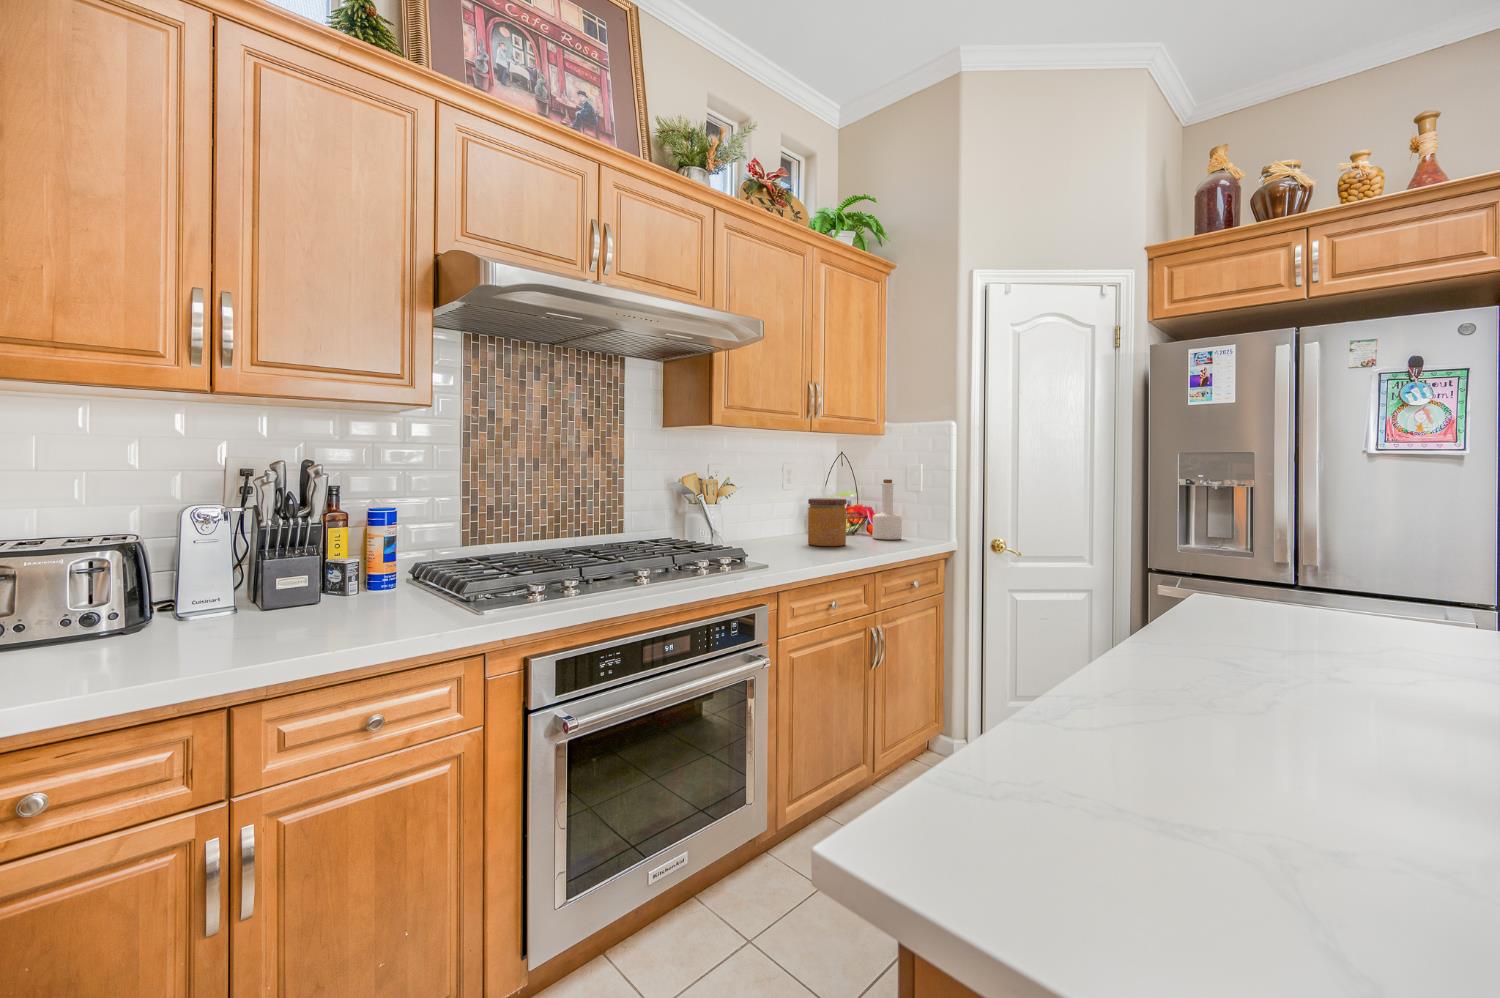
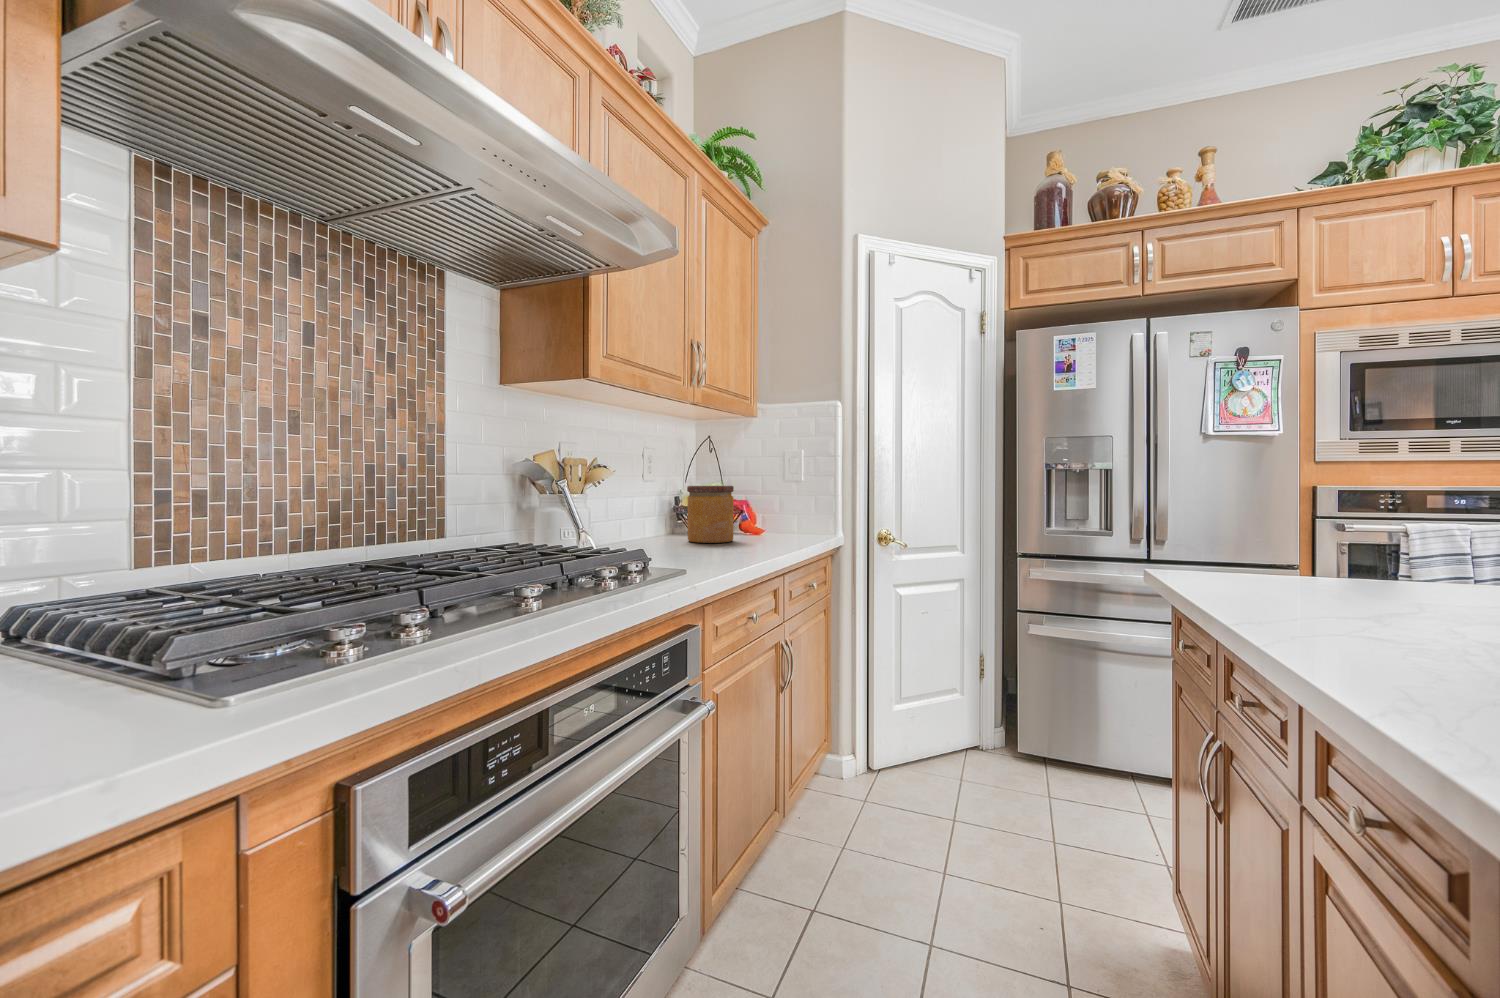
bottle: present [873,479,902,540] -> none [748,465,780,533]

